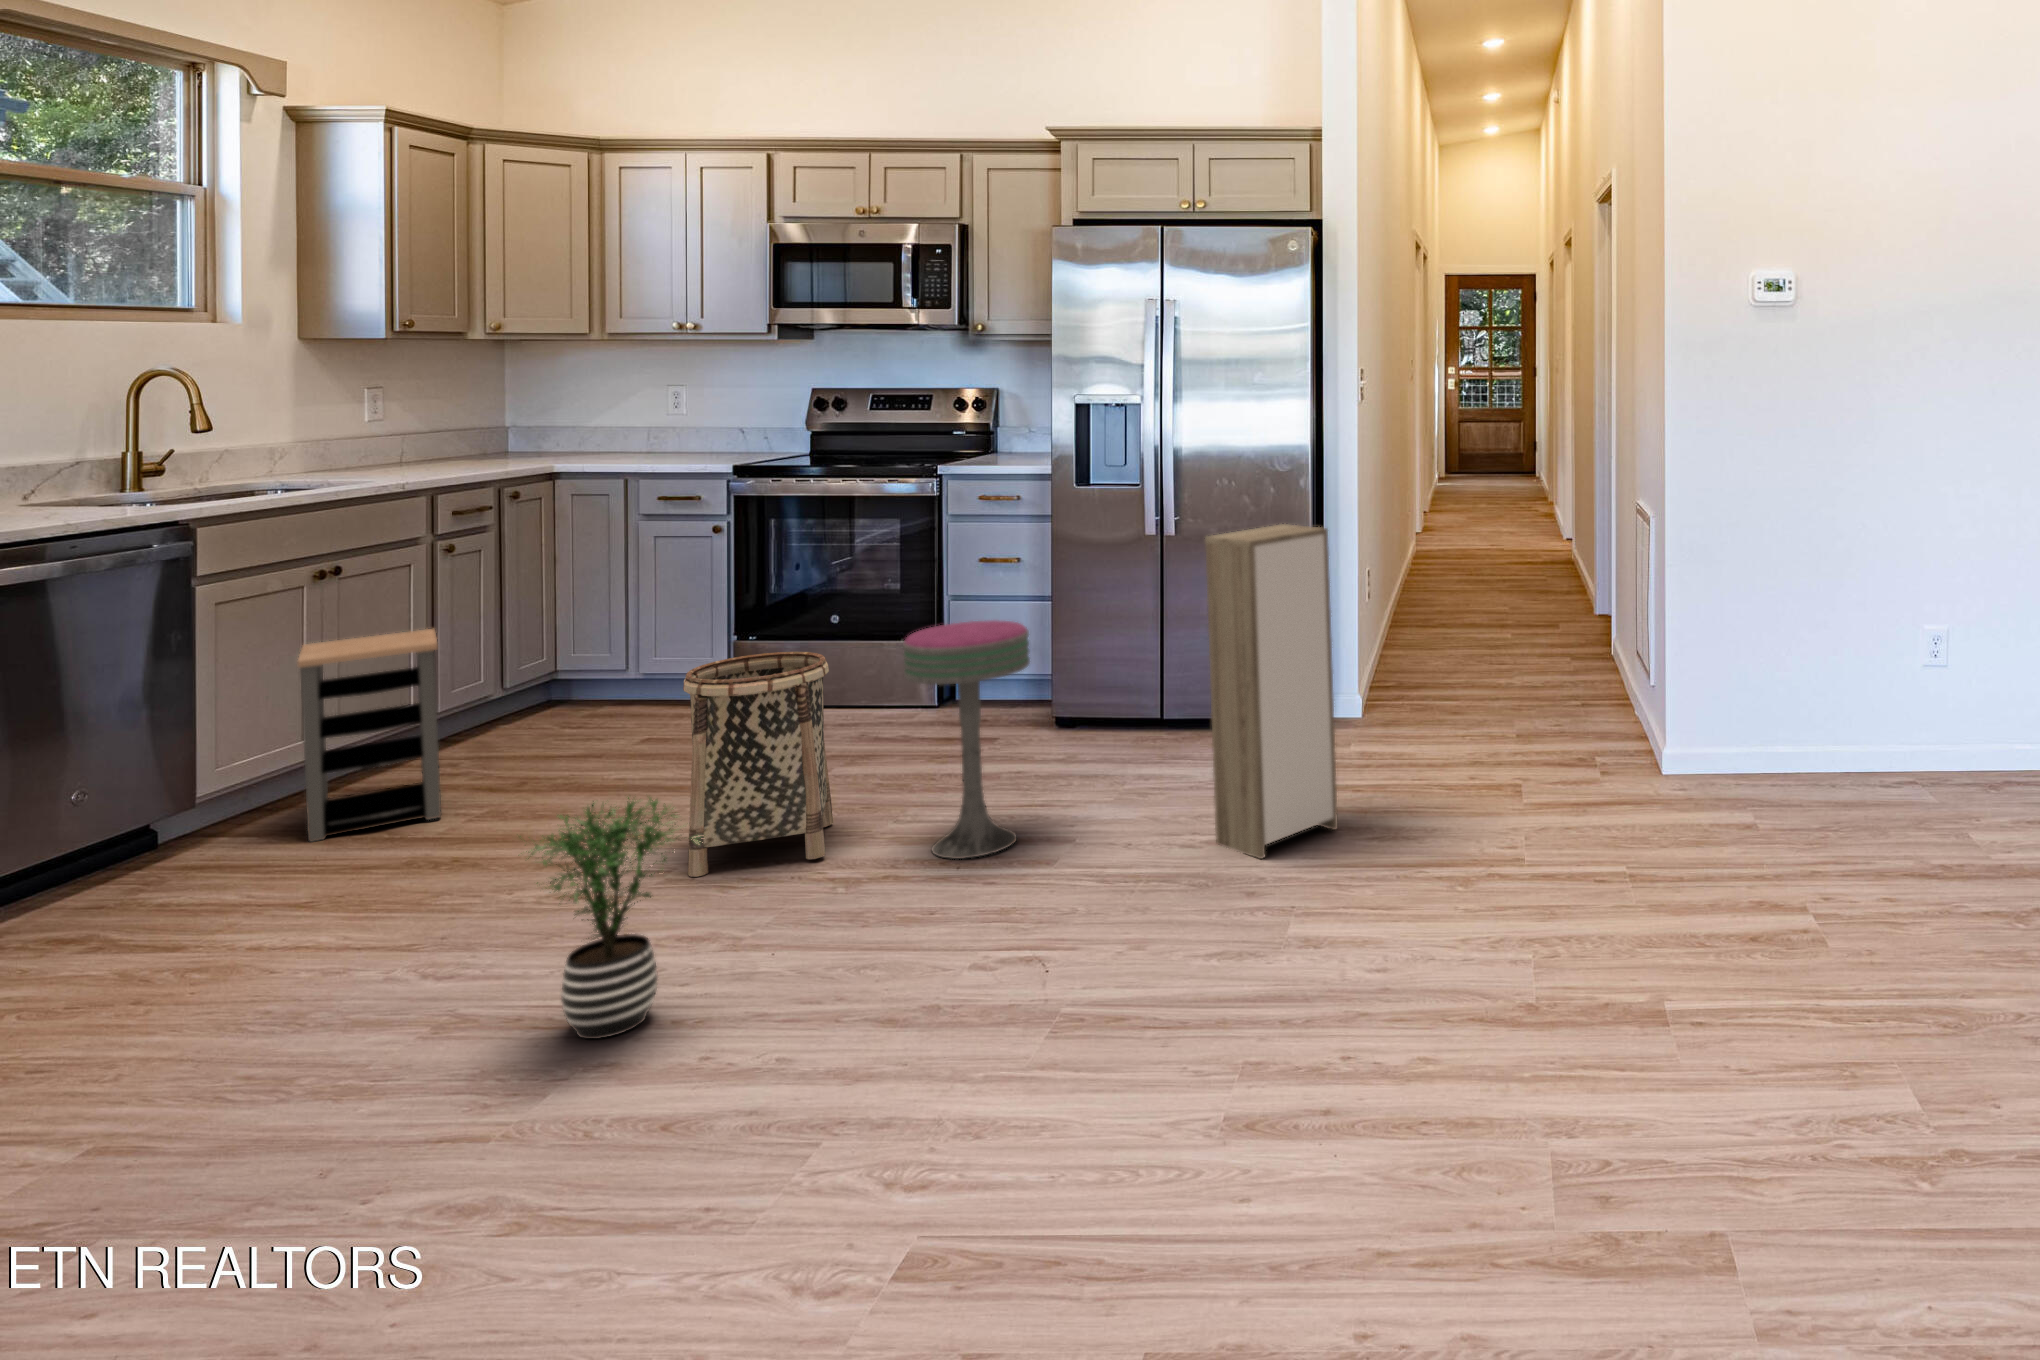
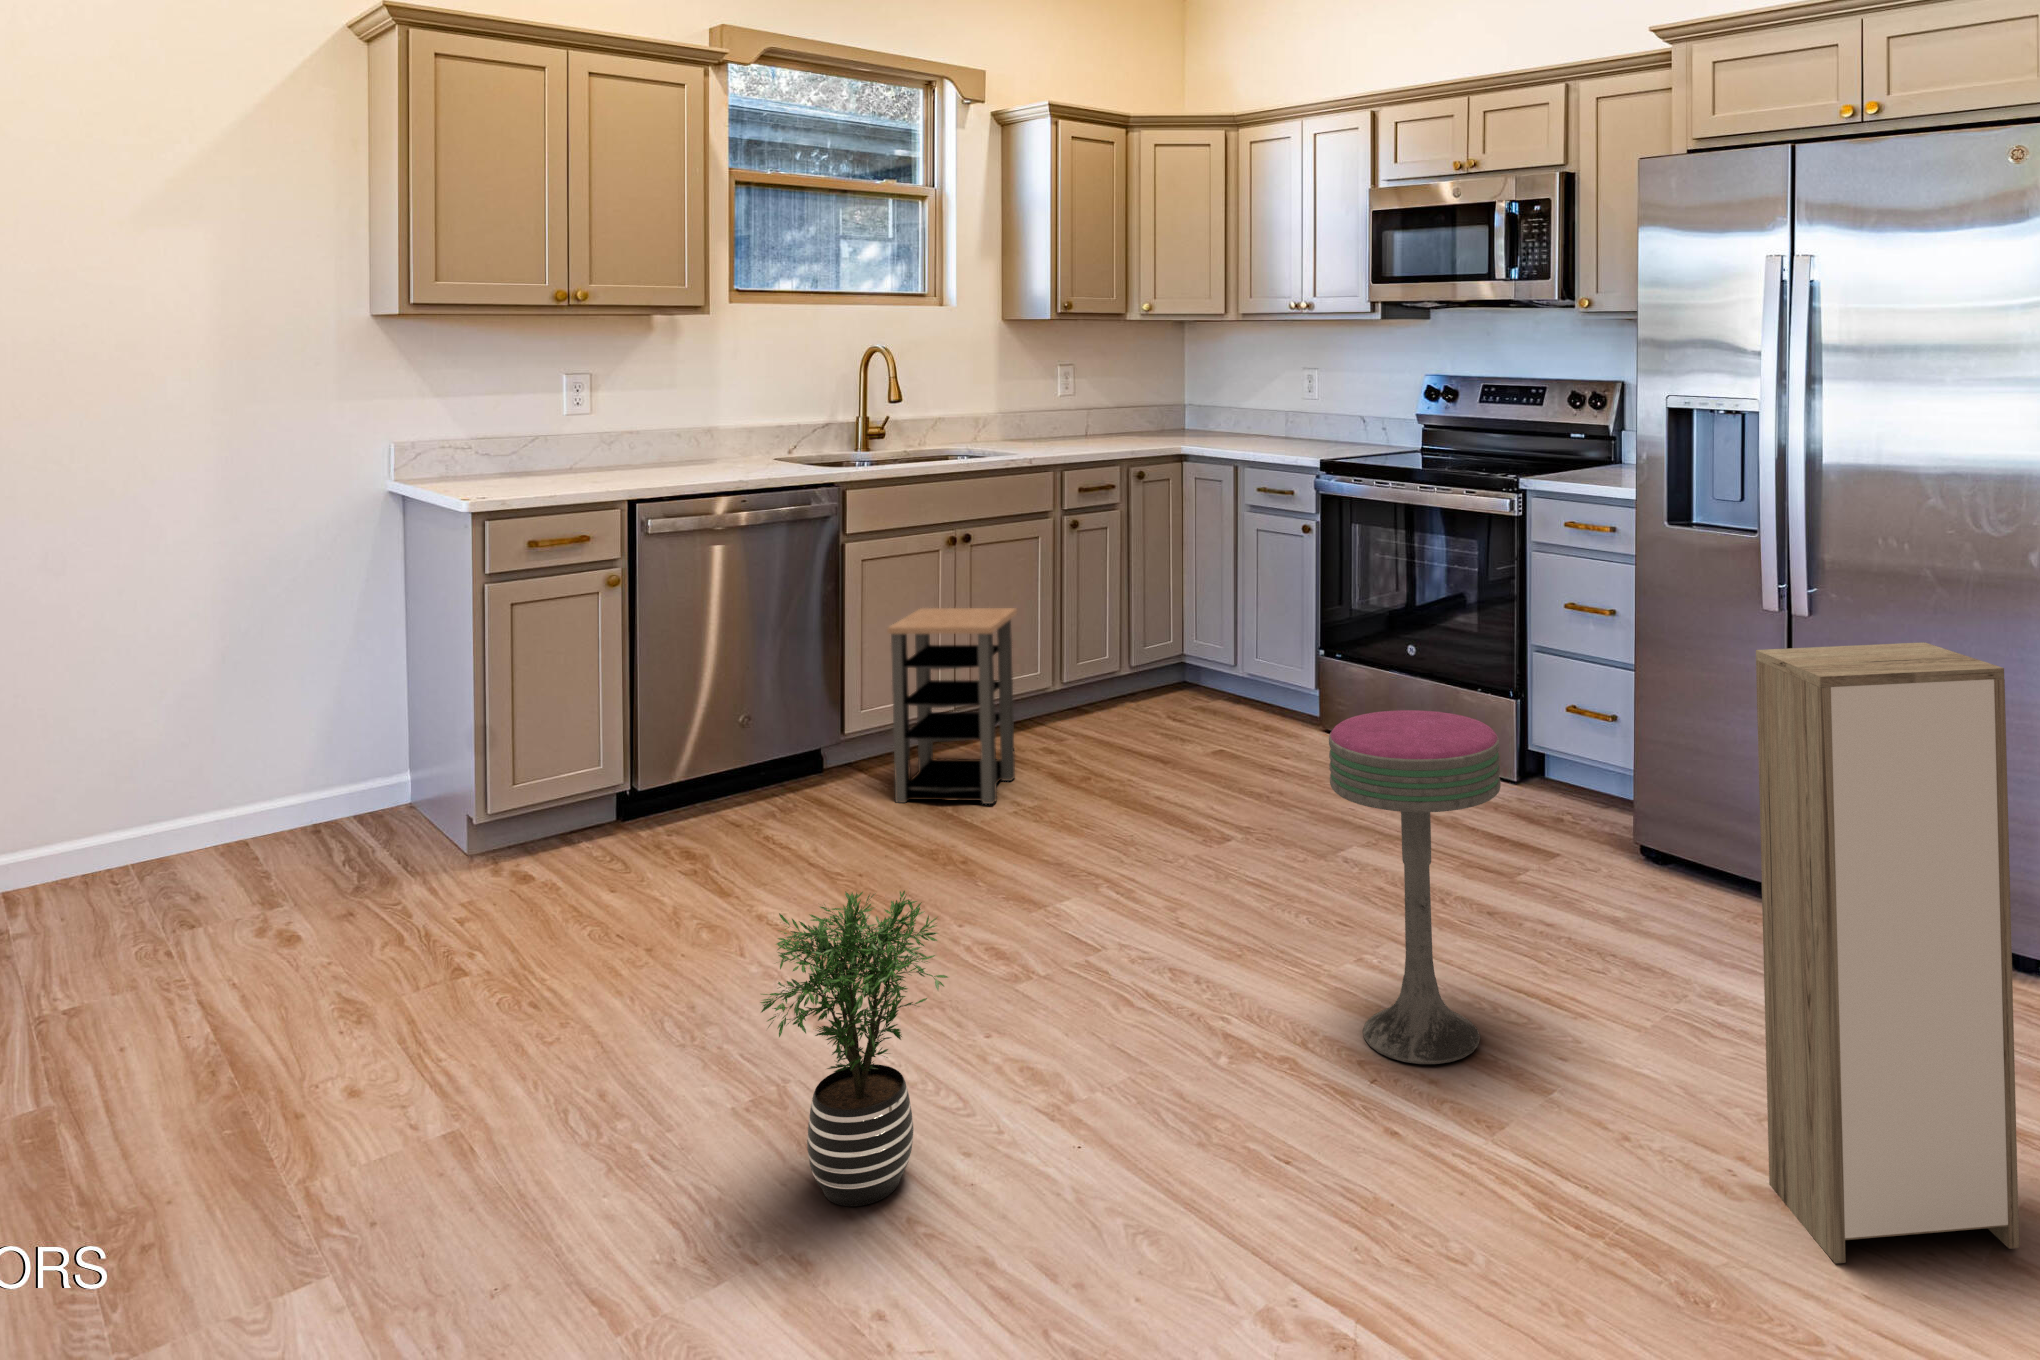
basket: present [683,652,833,877] -> none [1107,701,1291,988]

